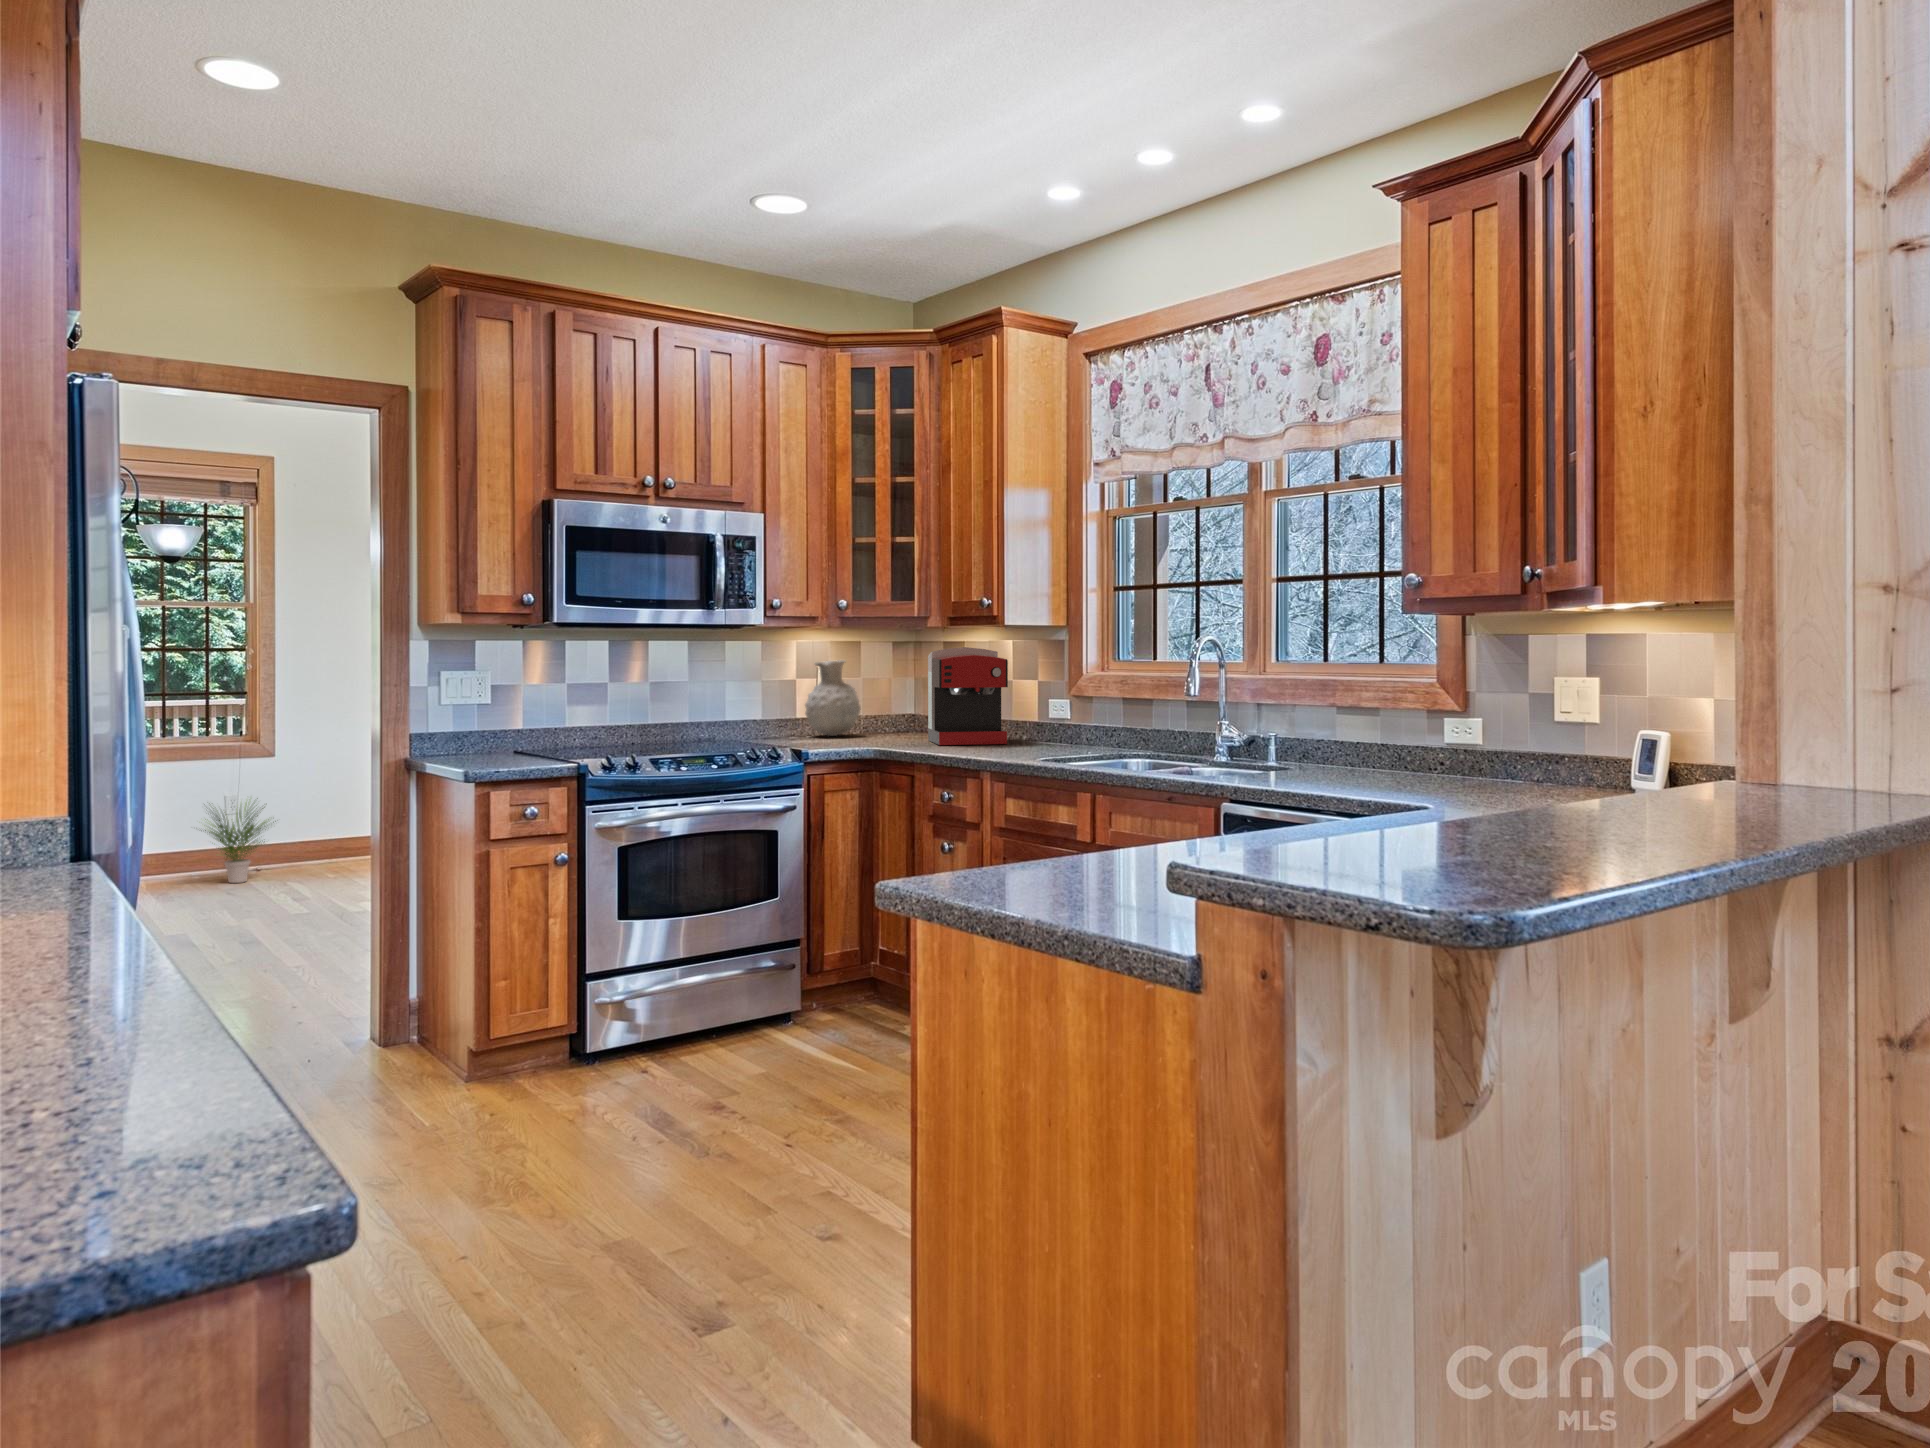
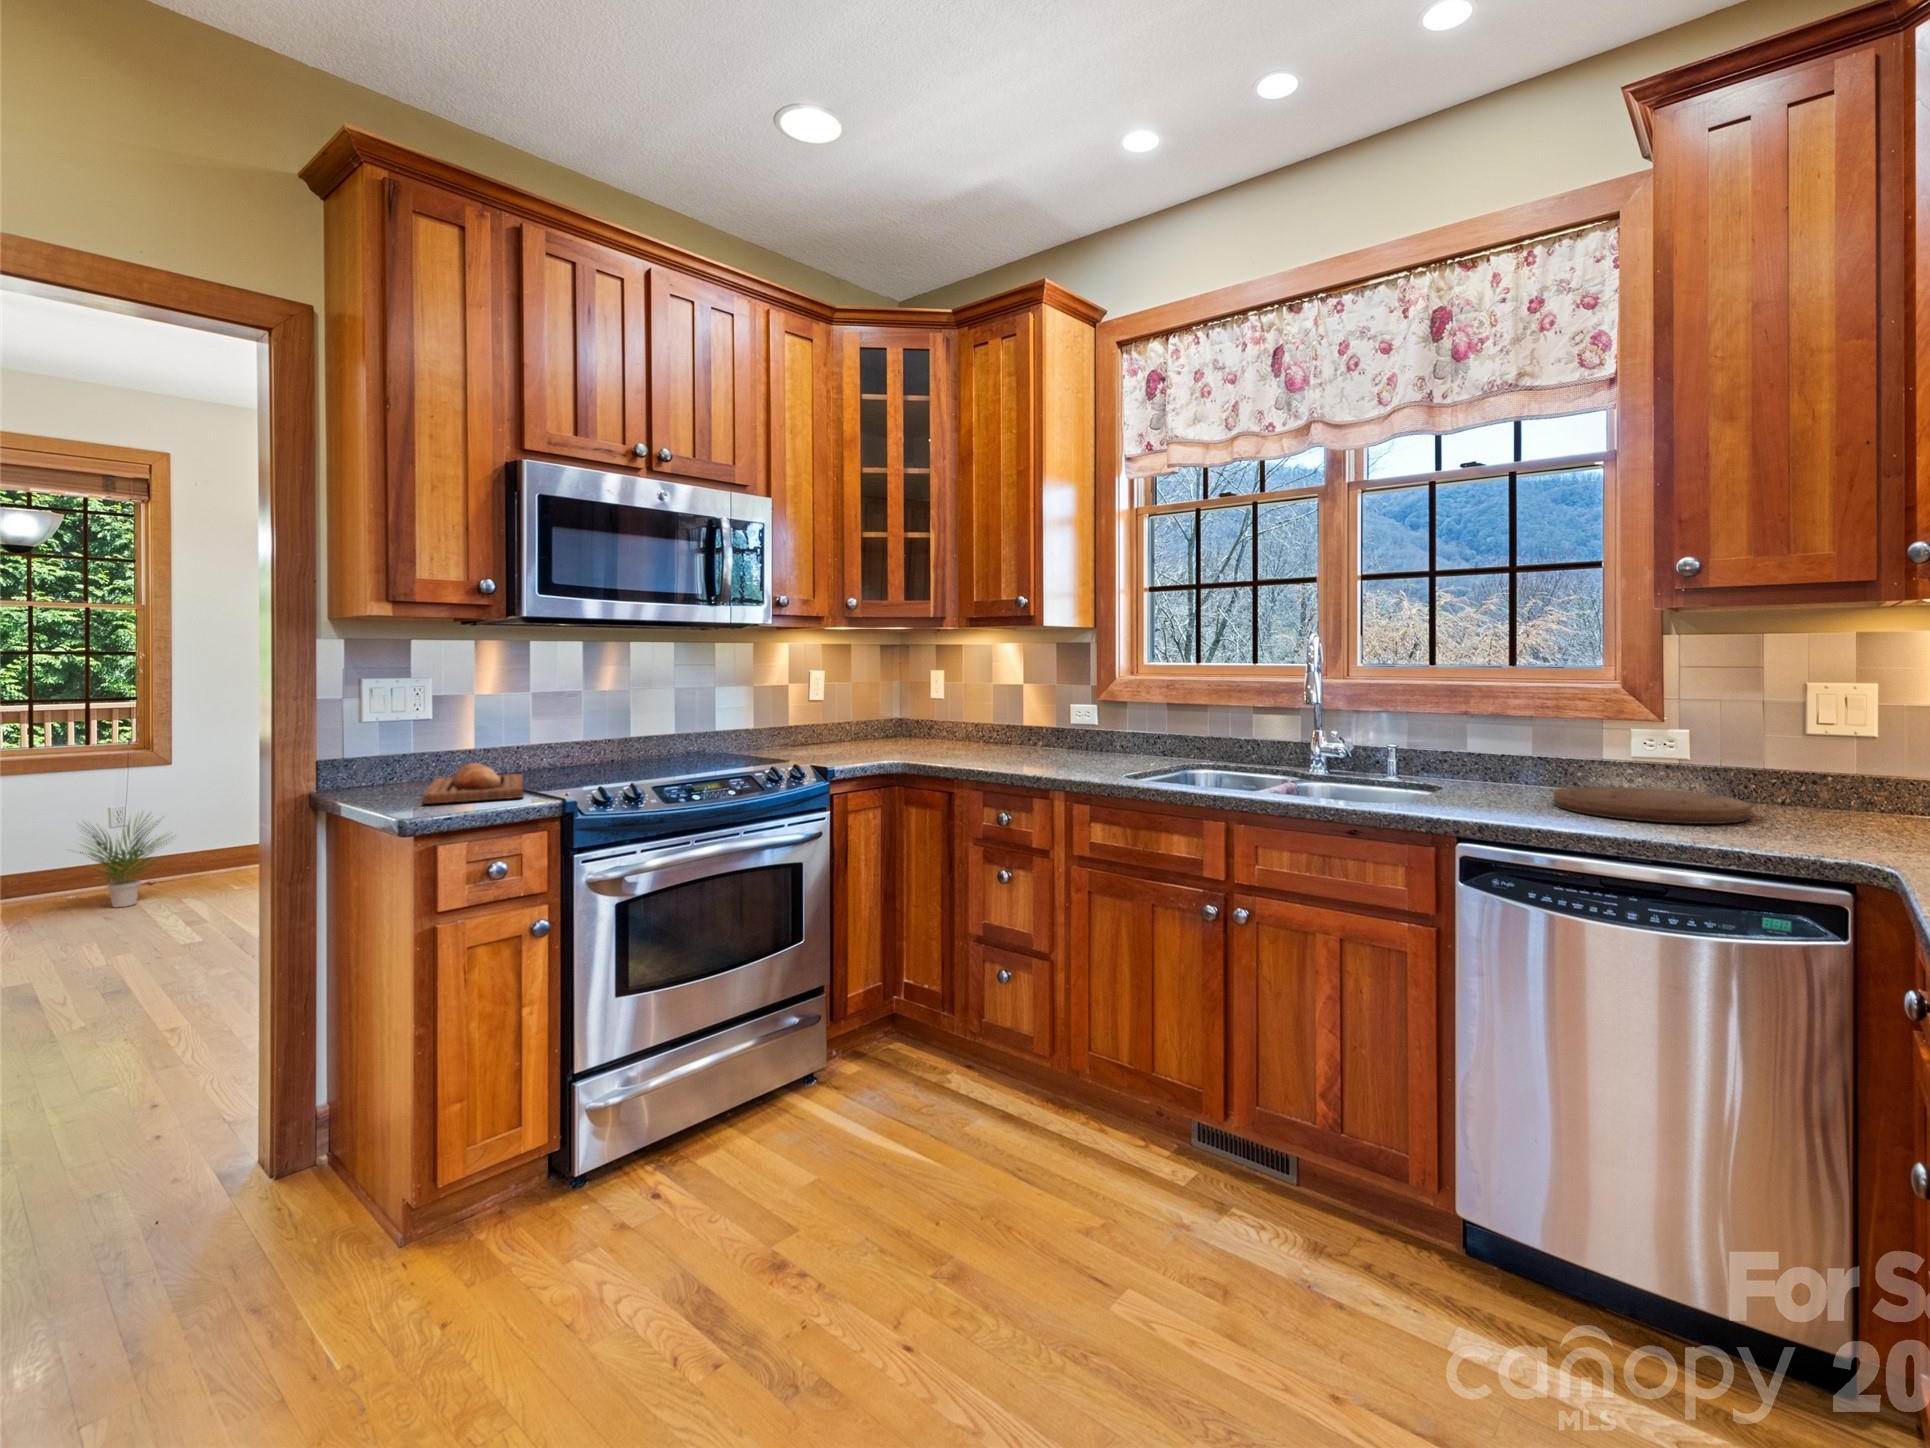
coffee maker: present [928,647,1008,745] -> none [941,651,1036,756]
vase: present [805,660,861,736] -> none [800,664,859,745]
bread loaf: none [482,739,557,765] -> present [423,763,523,804]
cutting board: none [1348,769,1492,793] -> present [1554,786,1751,824]

